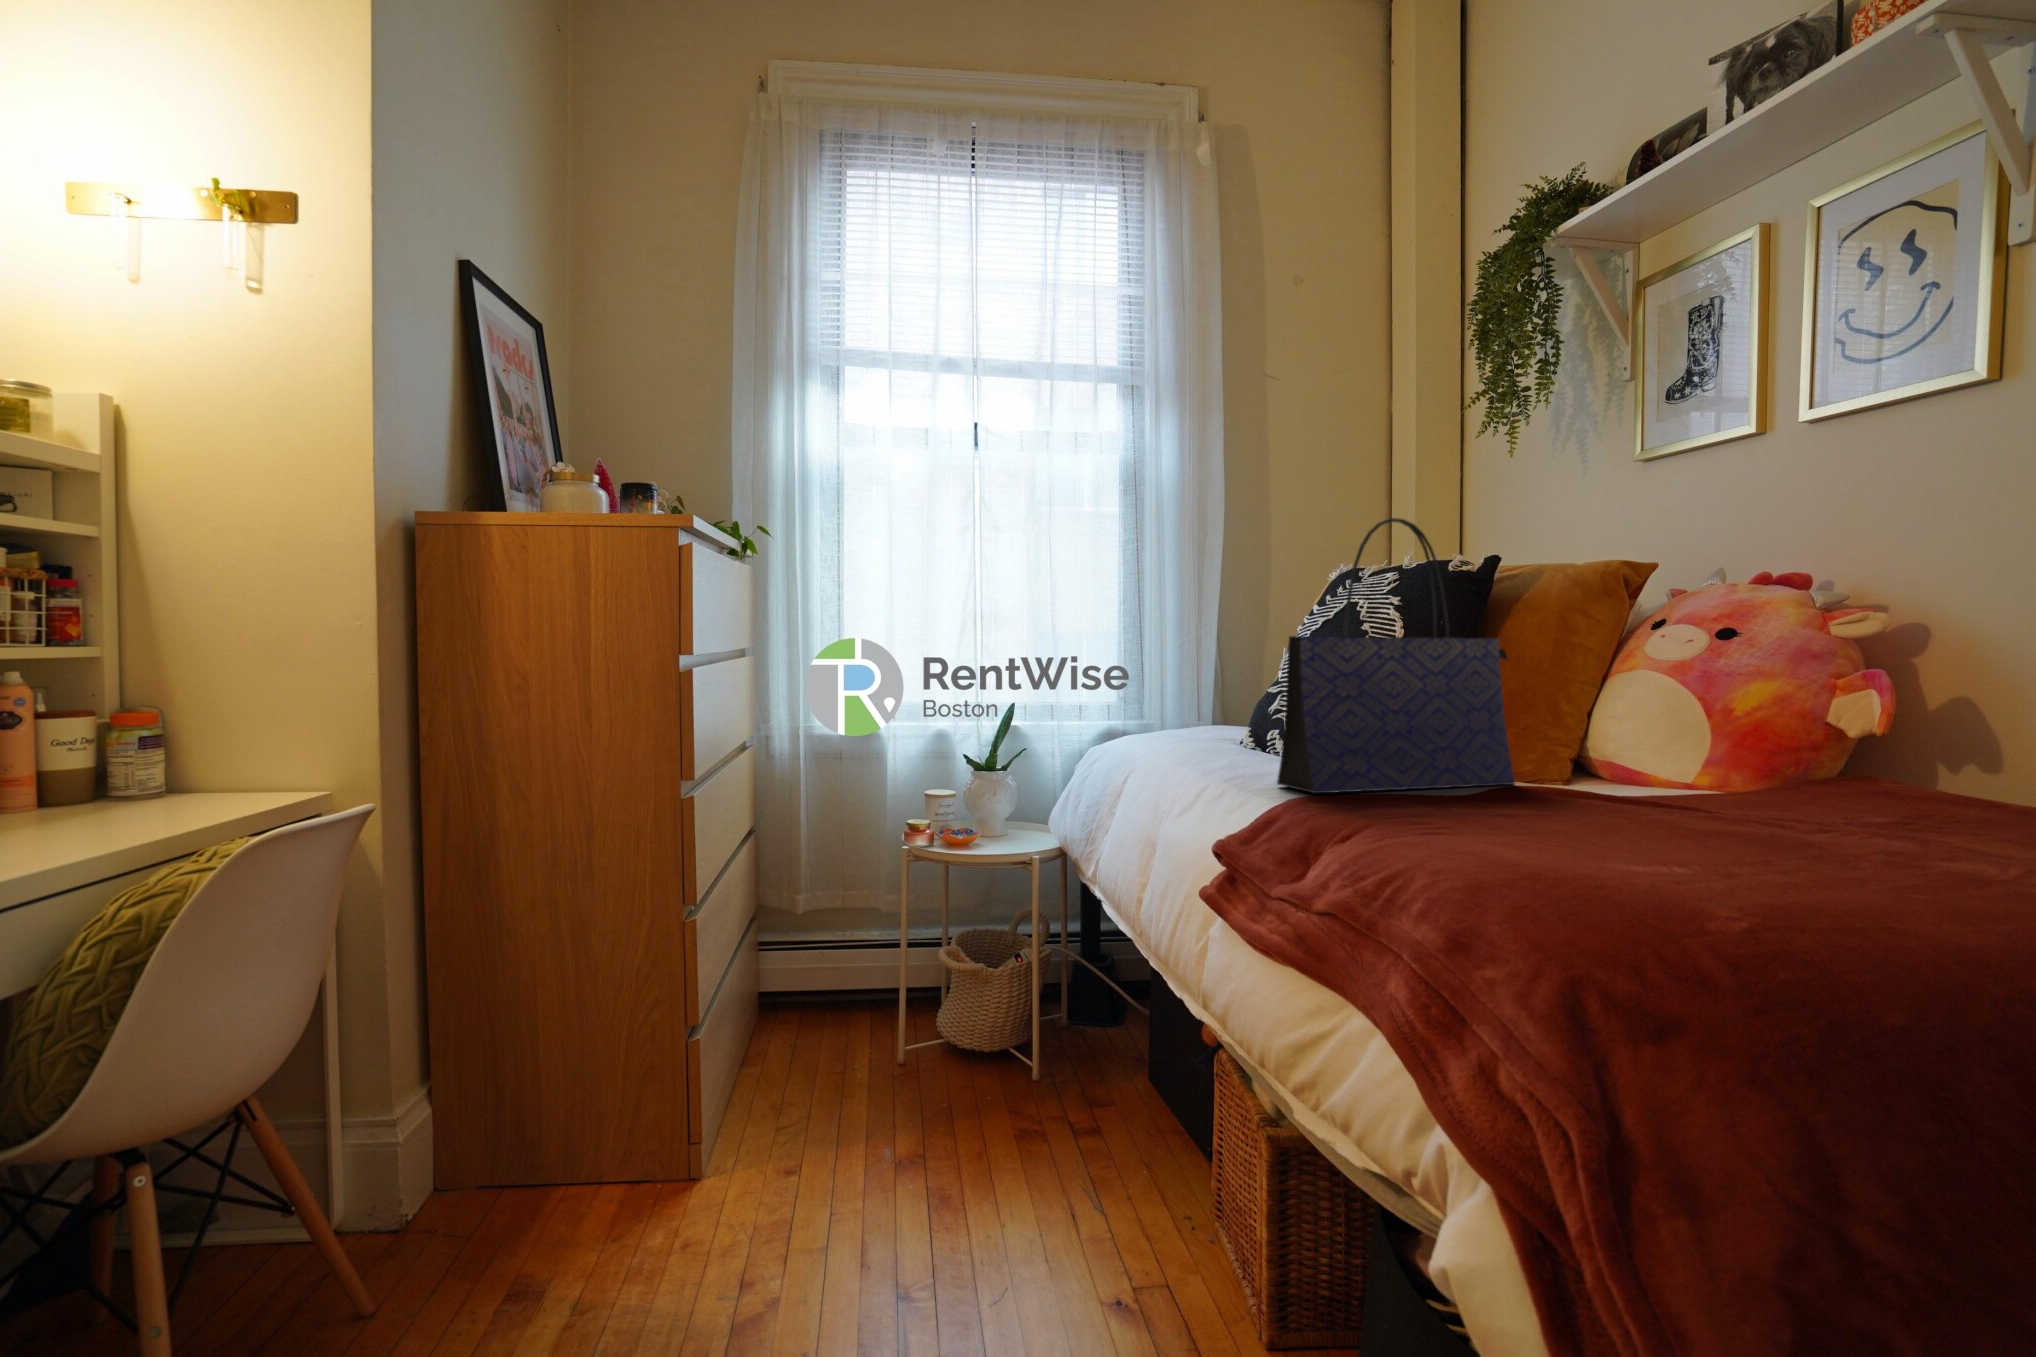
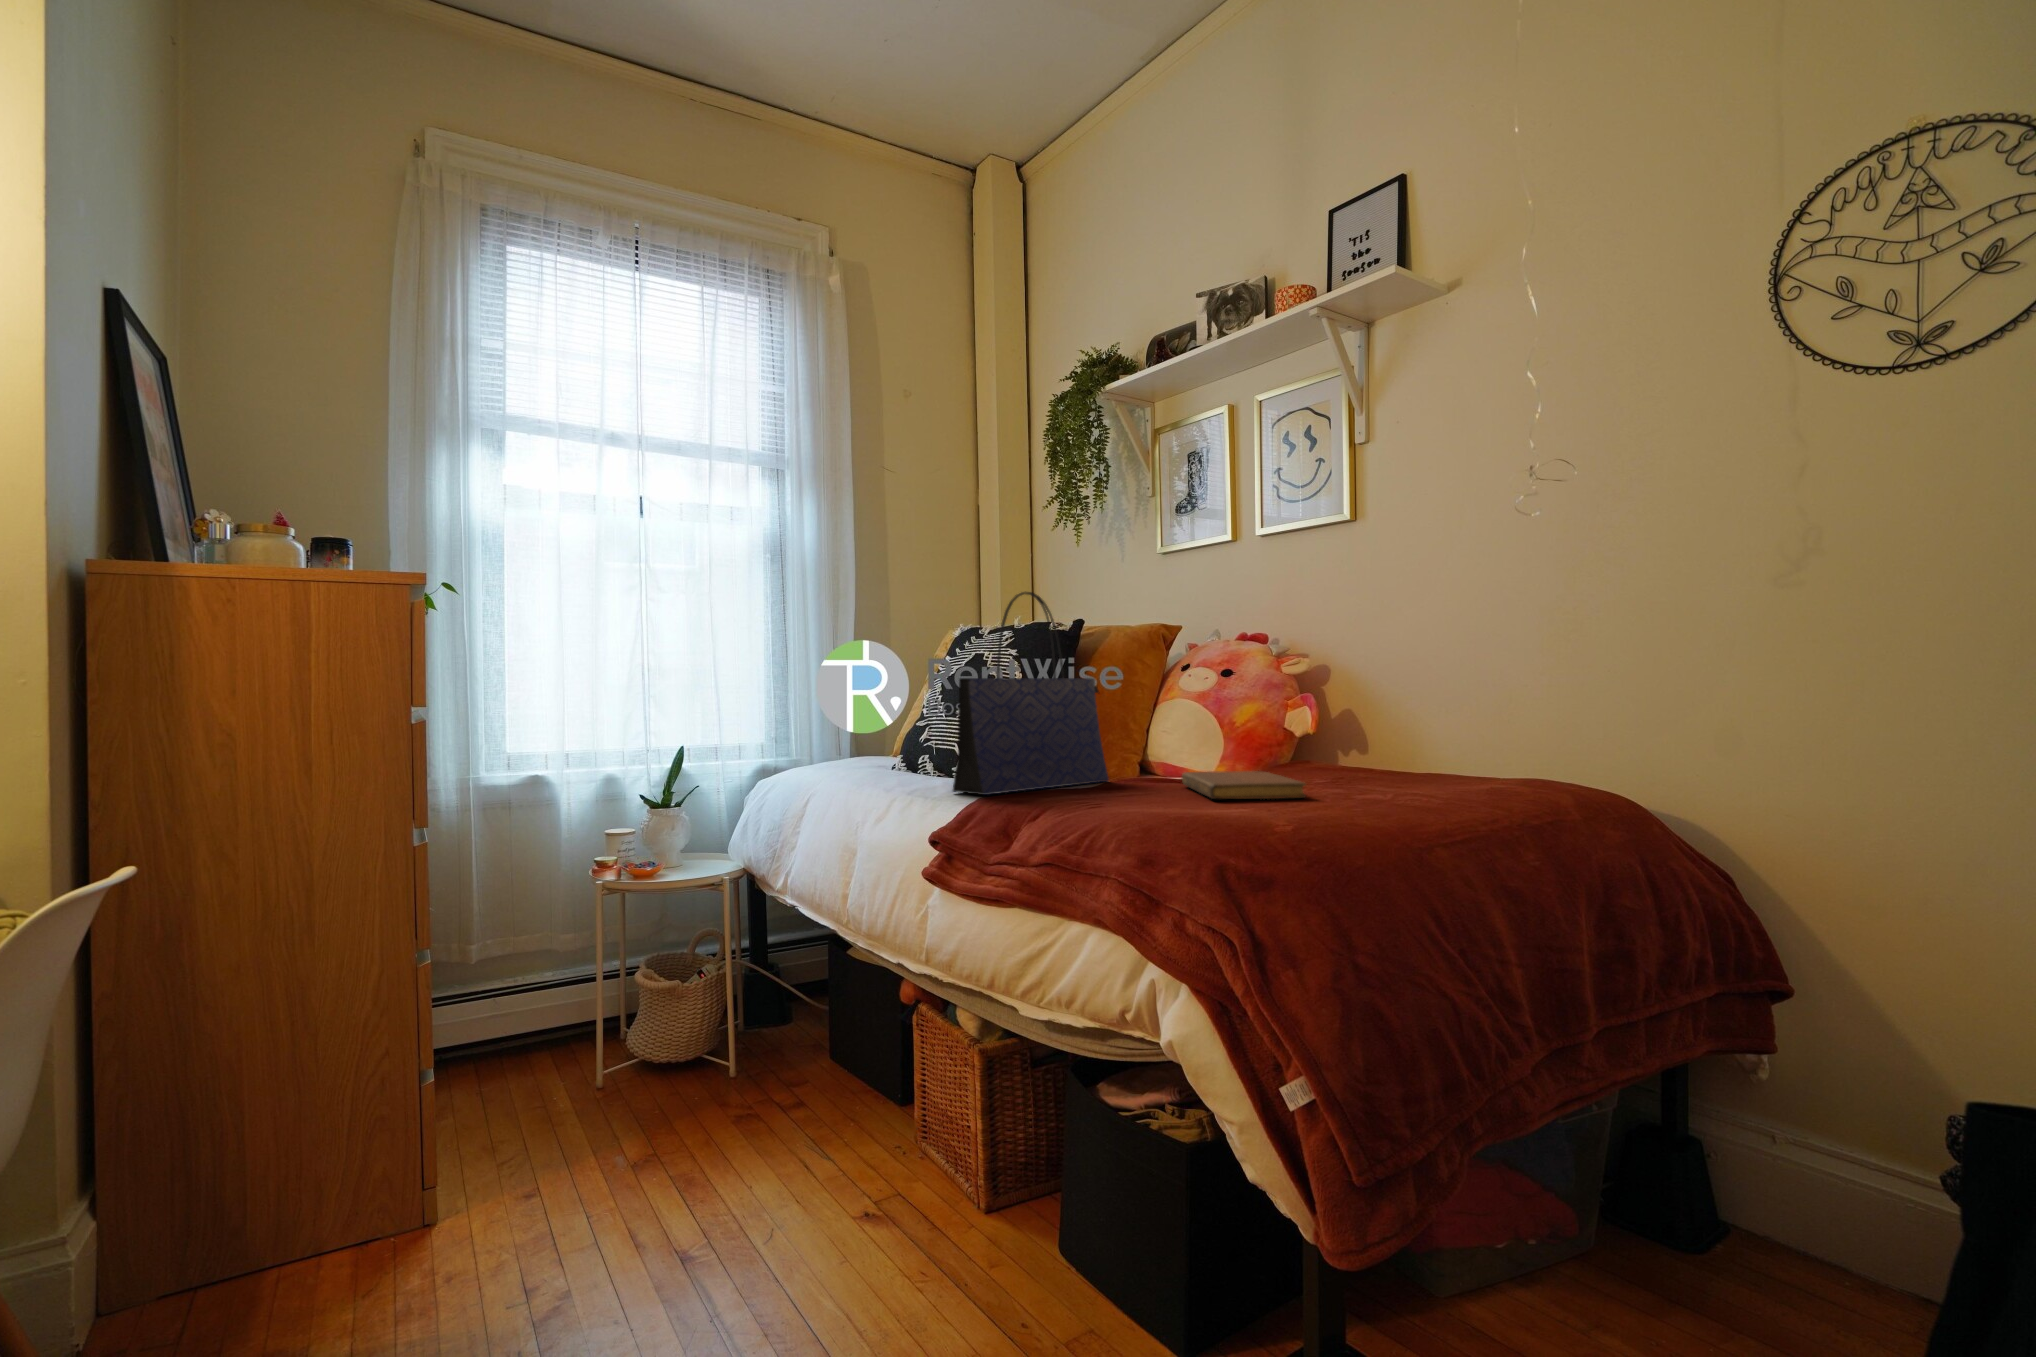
notebook: none [1628,783,1854,846] -> present [1182,771,1306,799]

